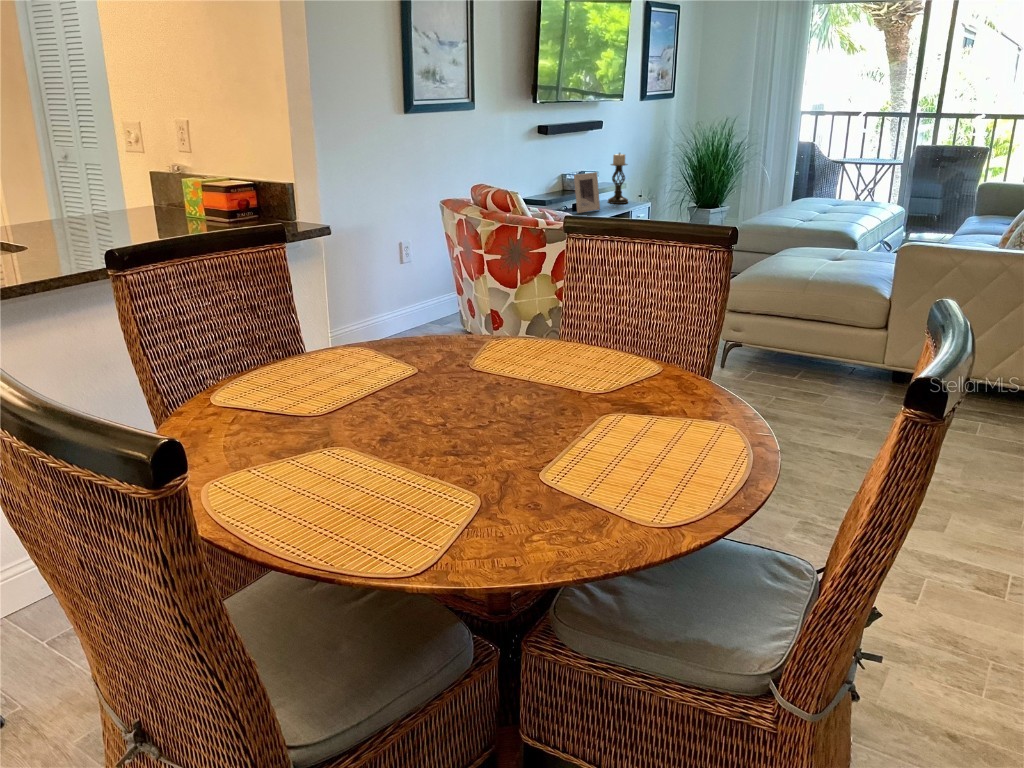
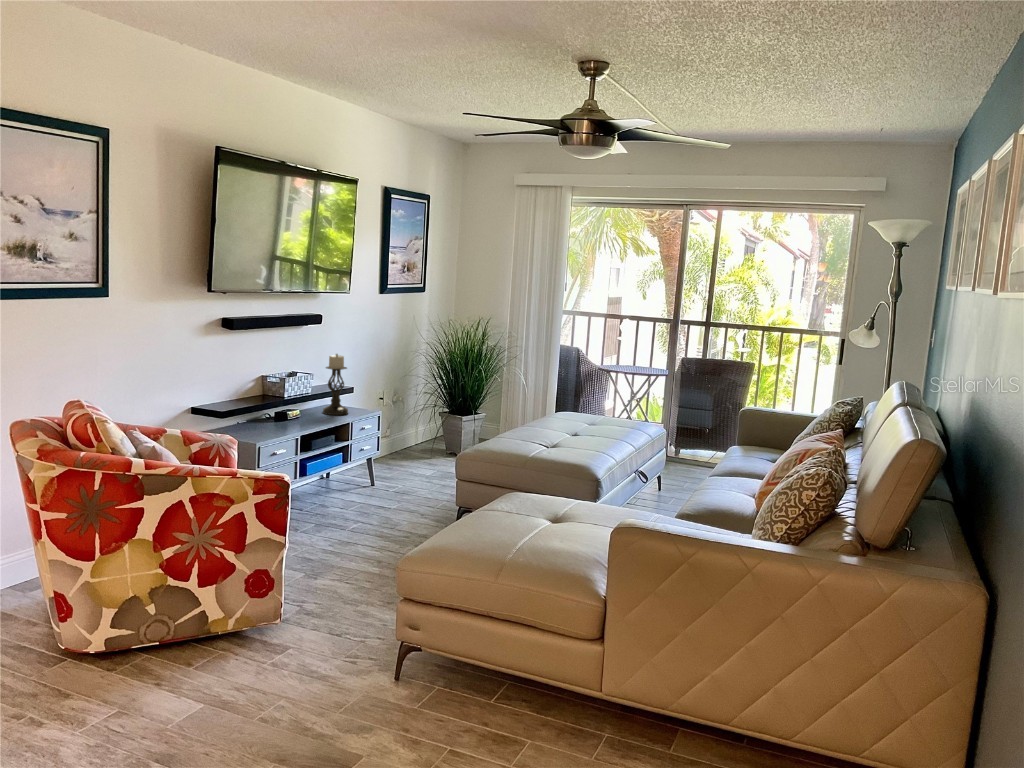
picture frame: present [574,172,600,213] -> none [266,378,303,429]

